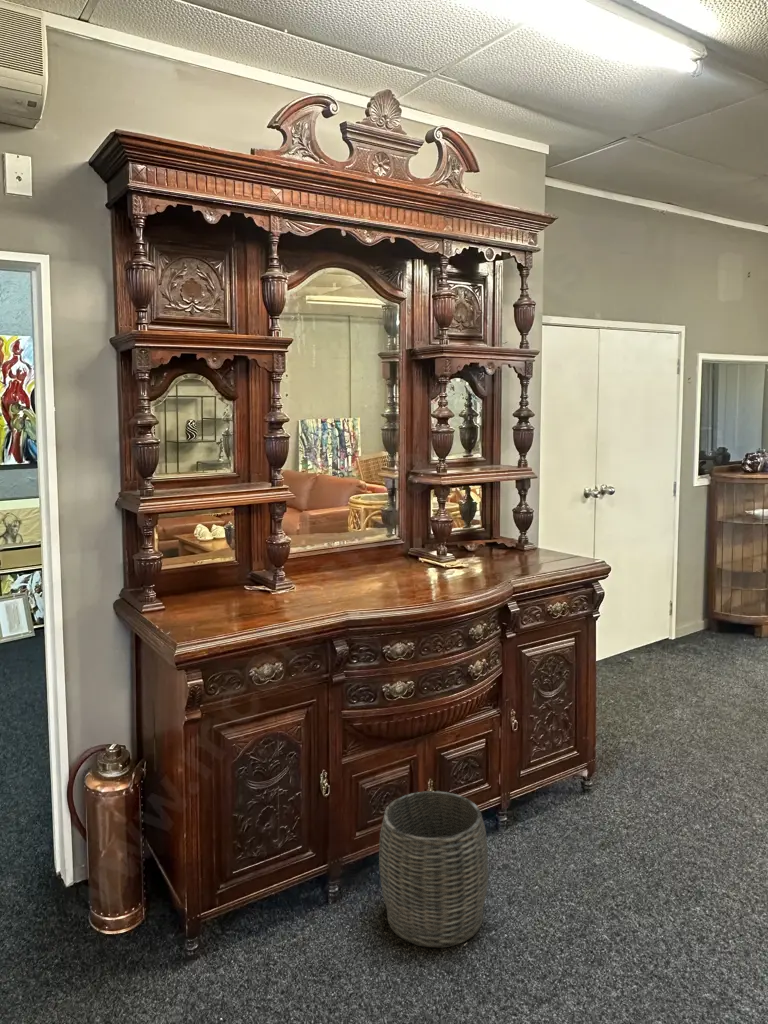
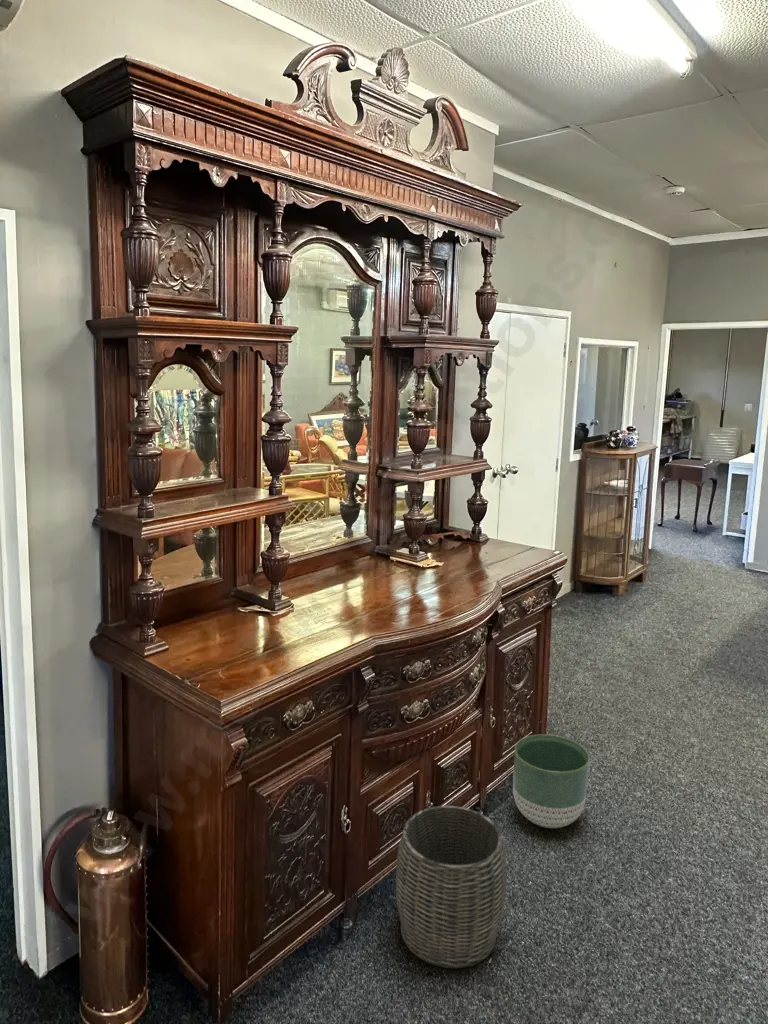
planter: none [541,745,620,842] -> present [513,734,590,828]

